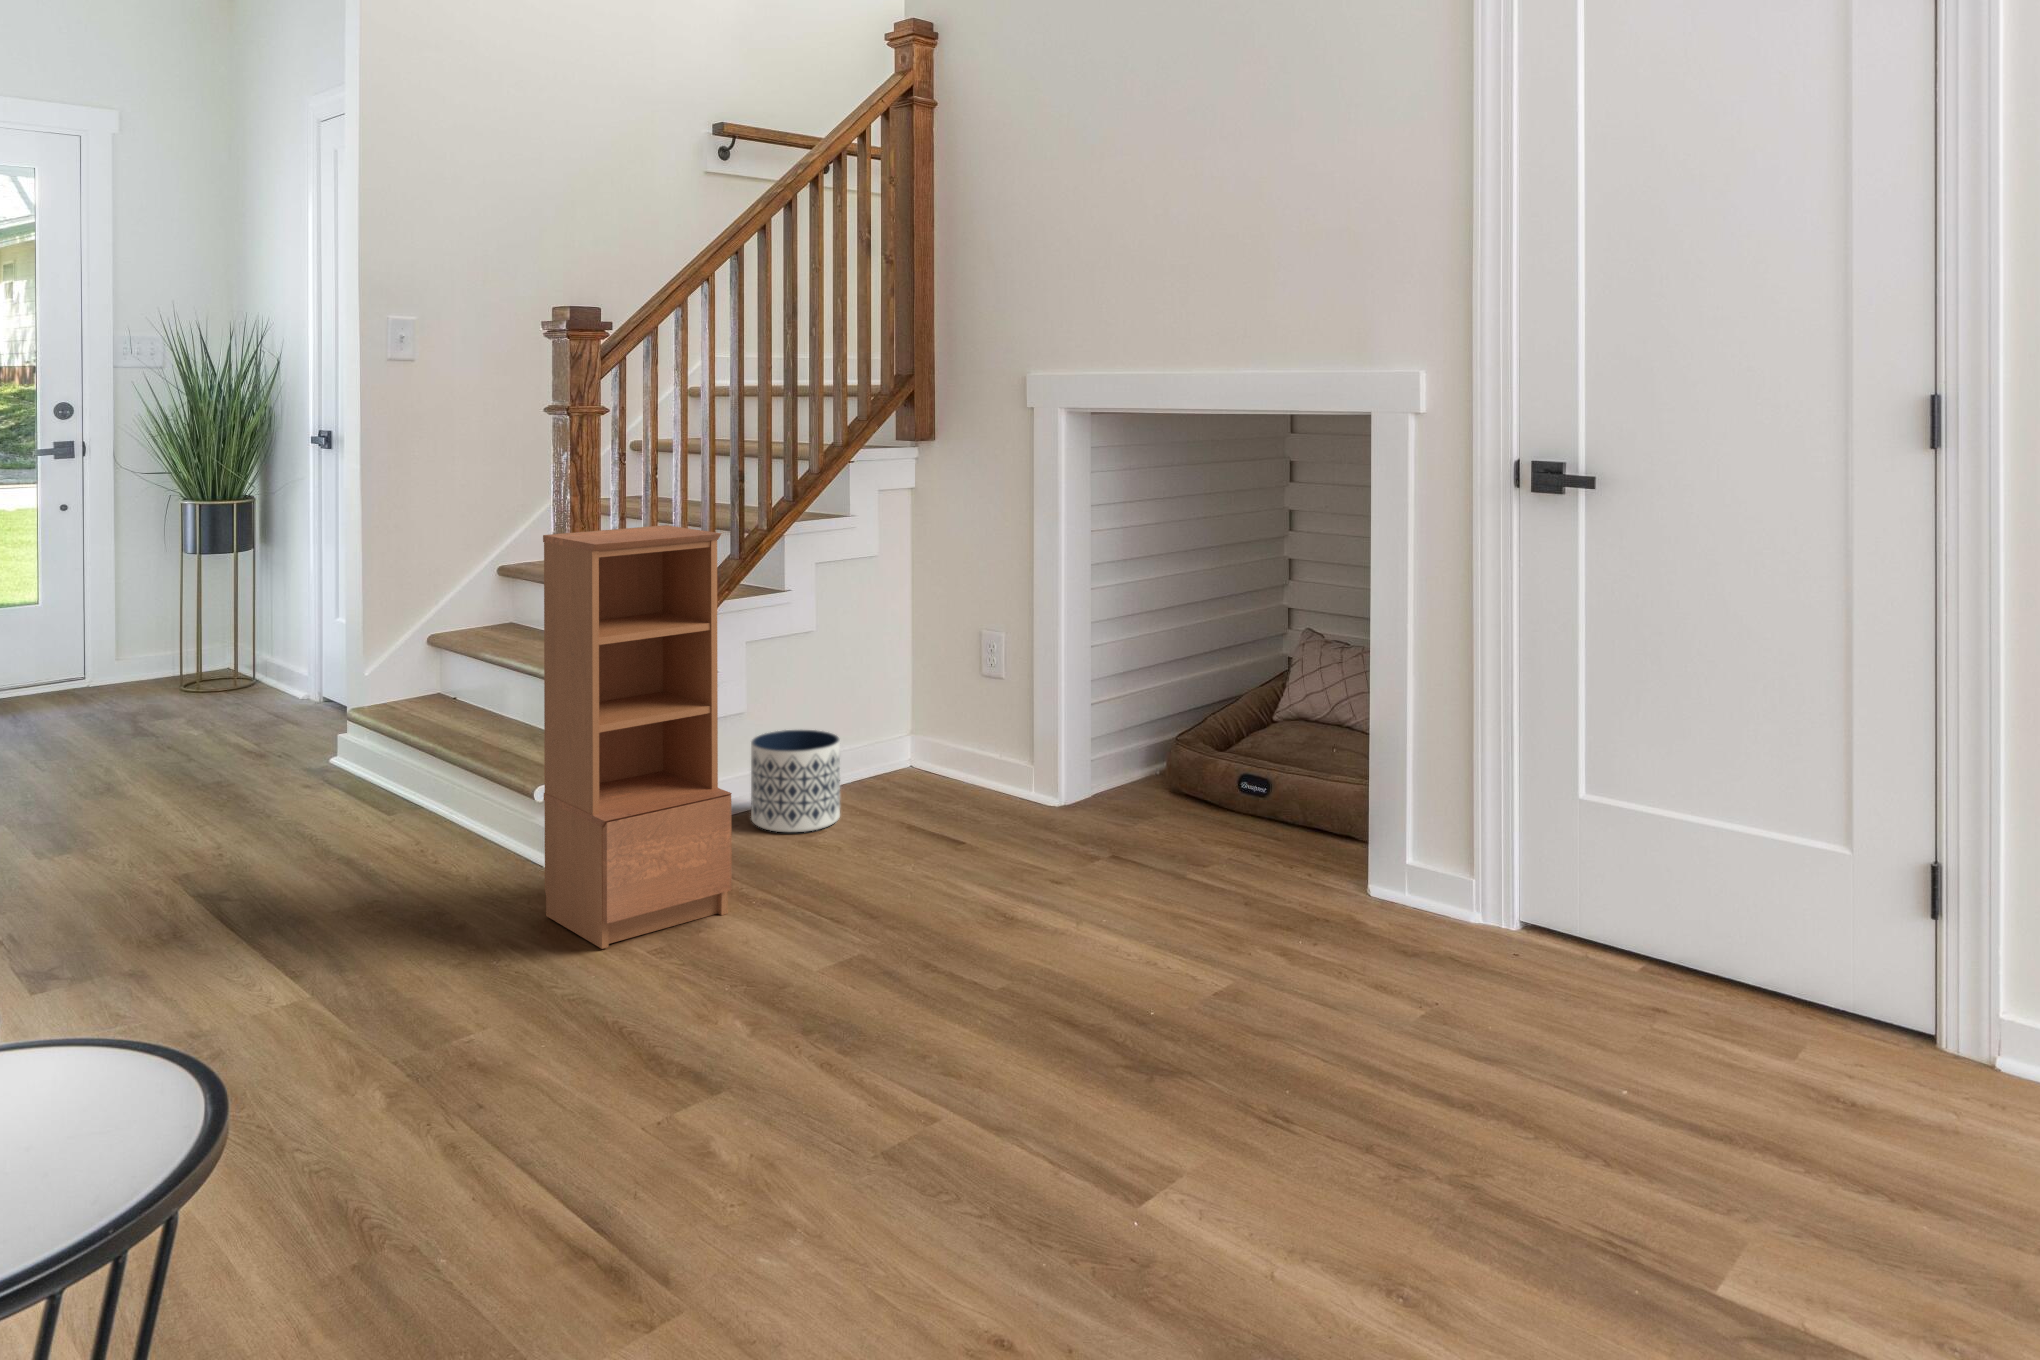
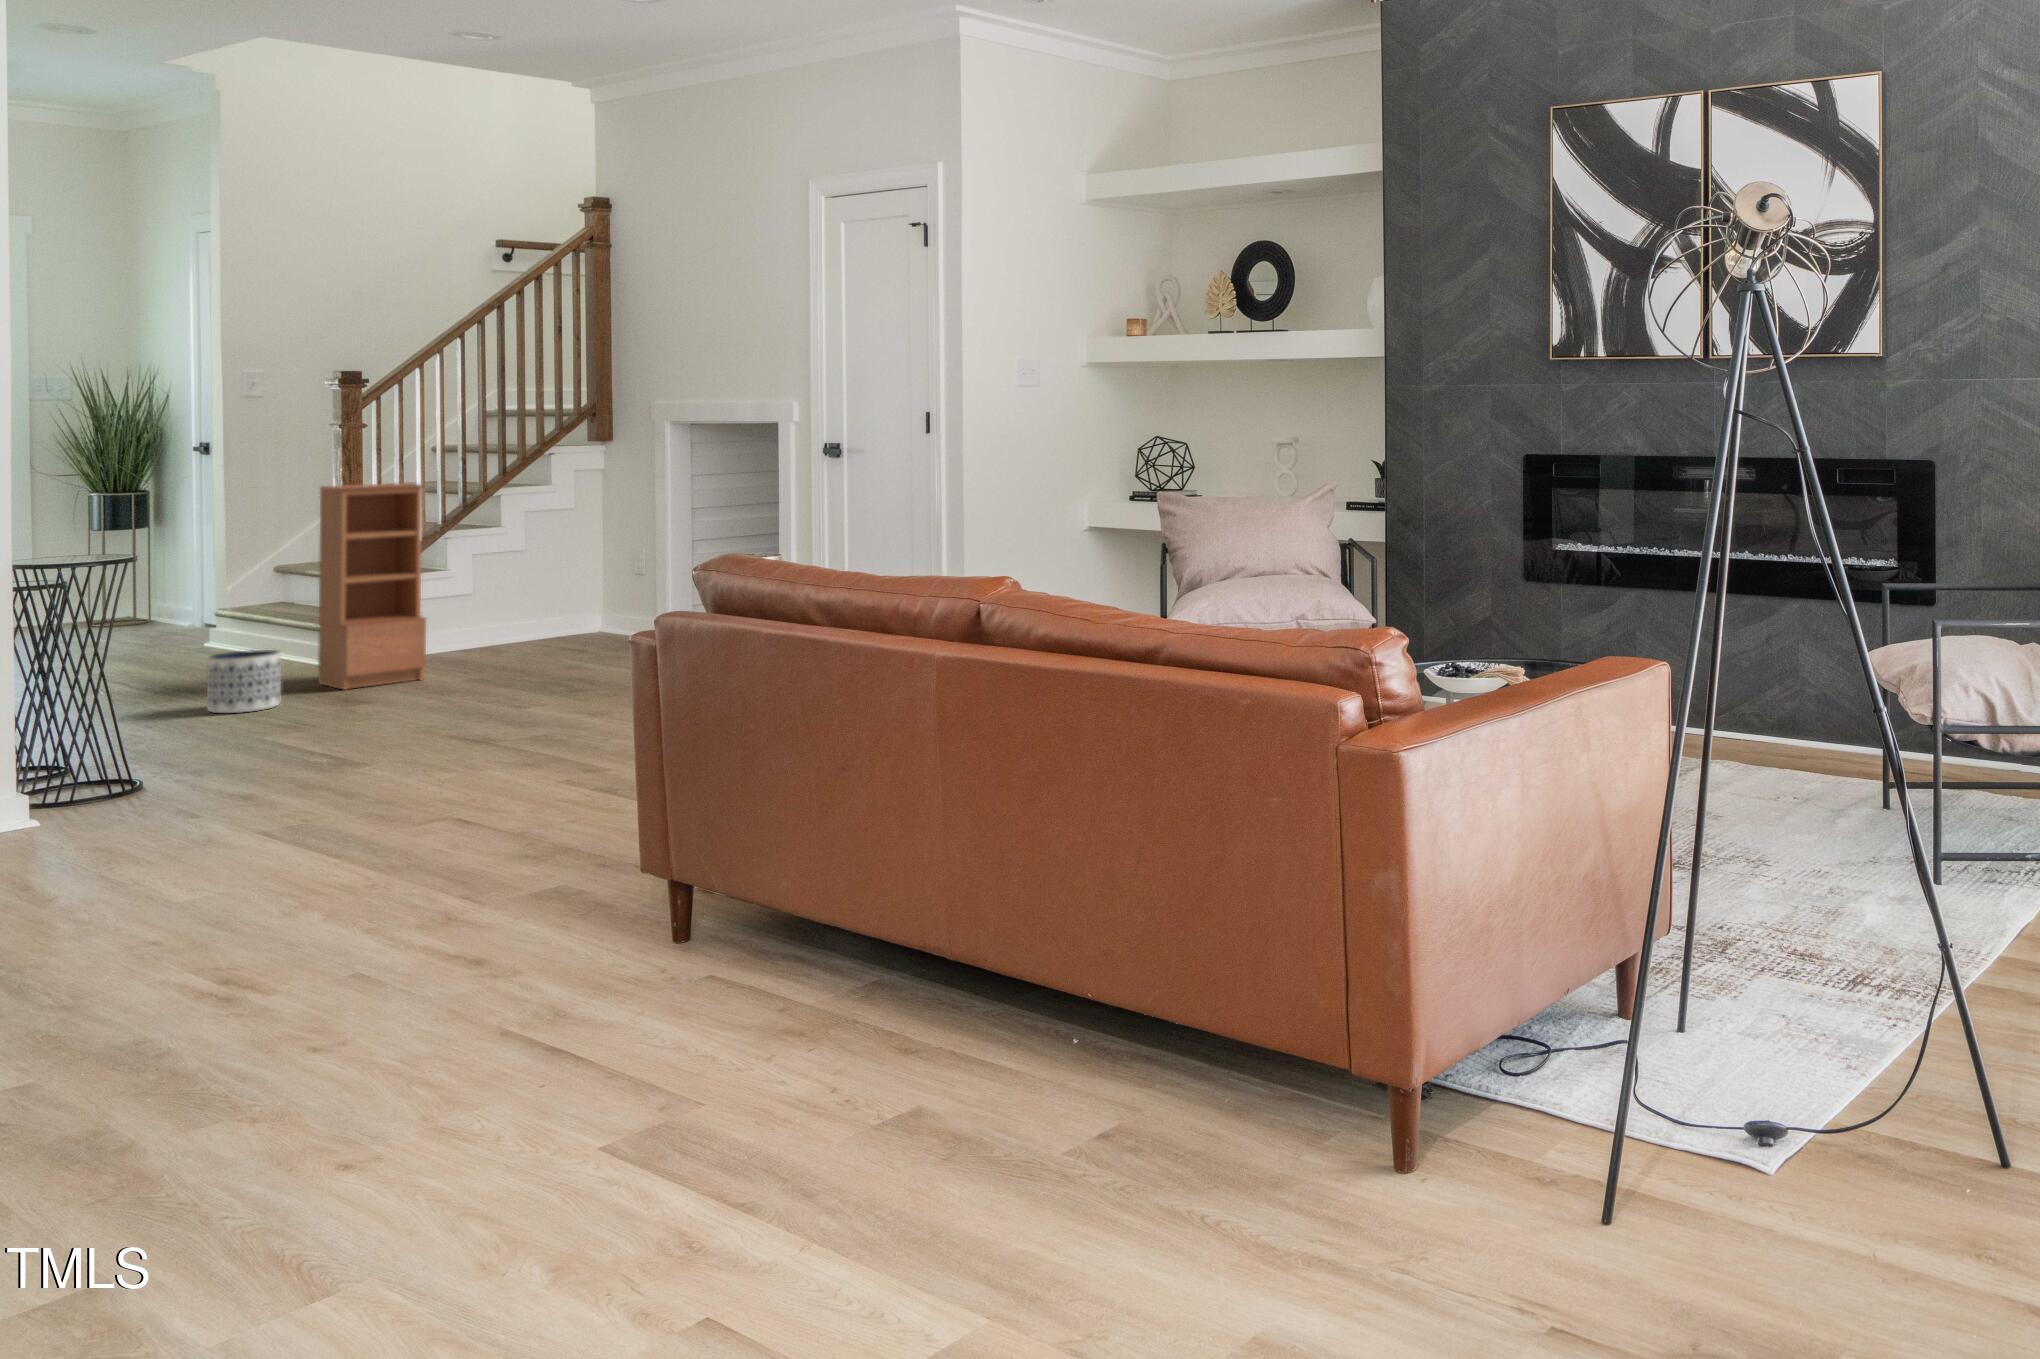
planter: present [751,730,840,832] -> present [207,650,281,713]

